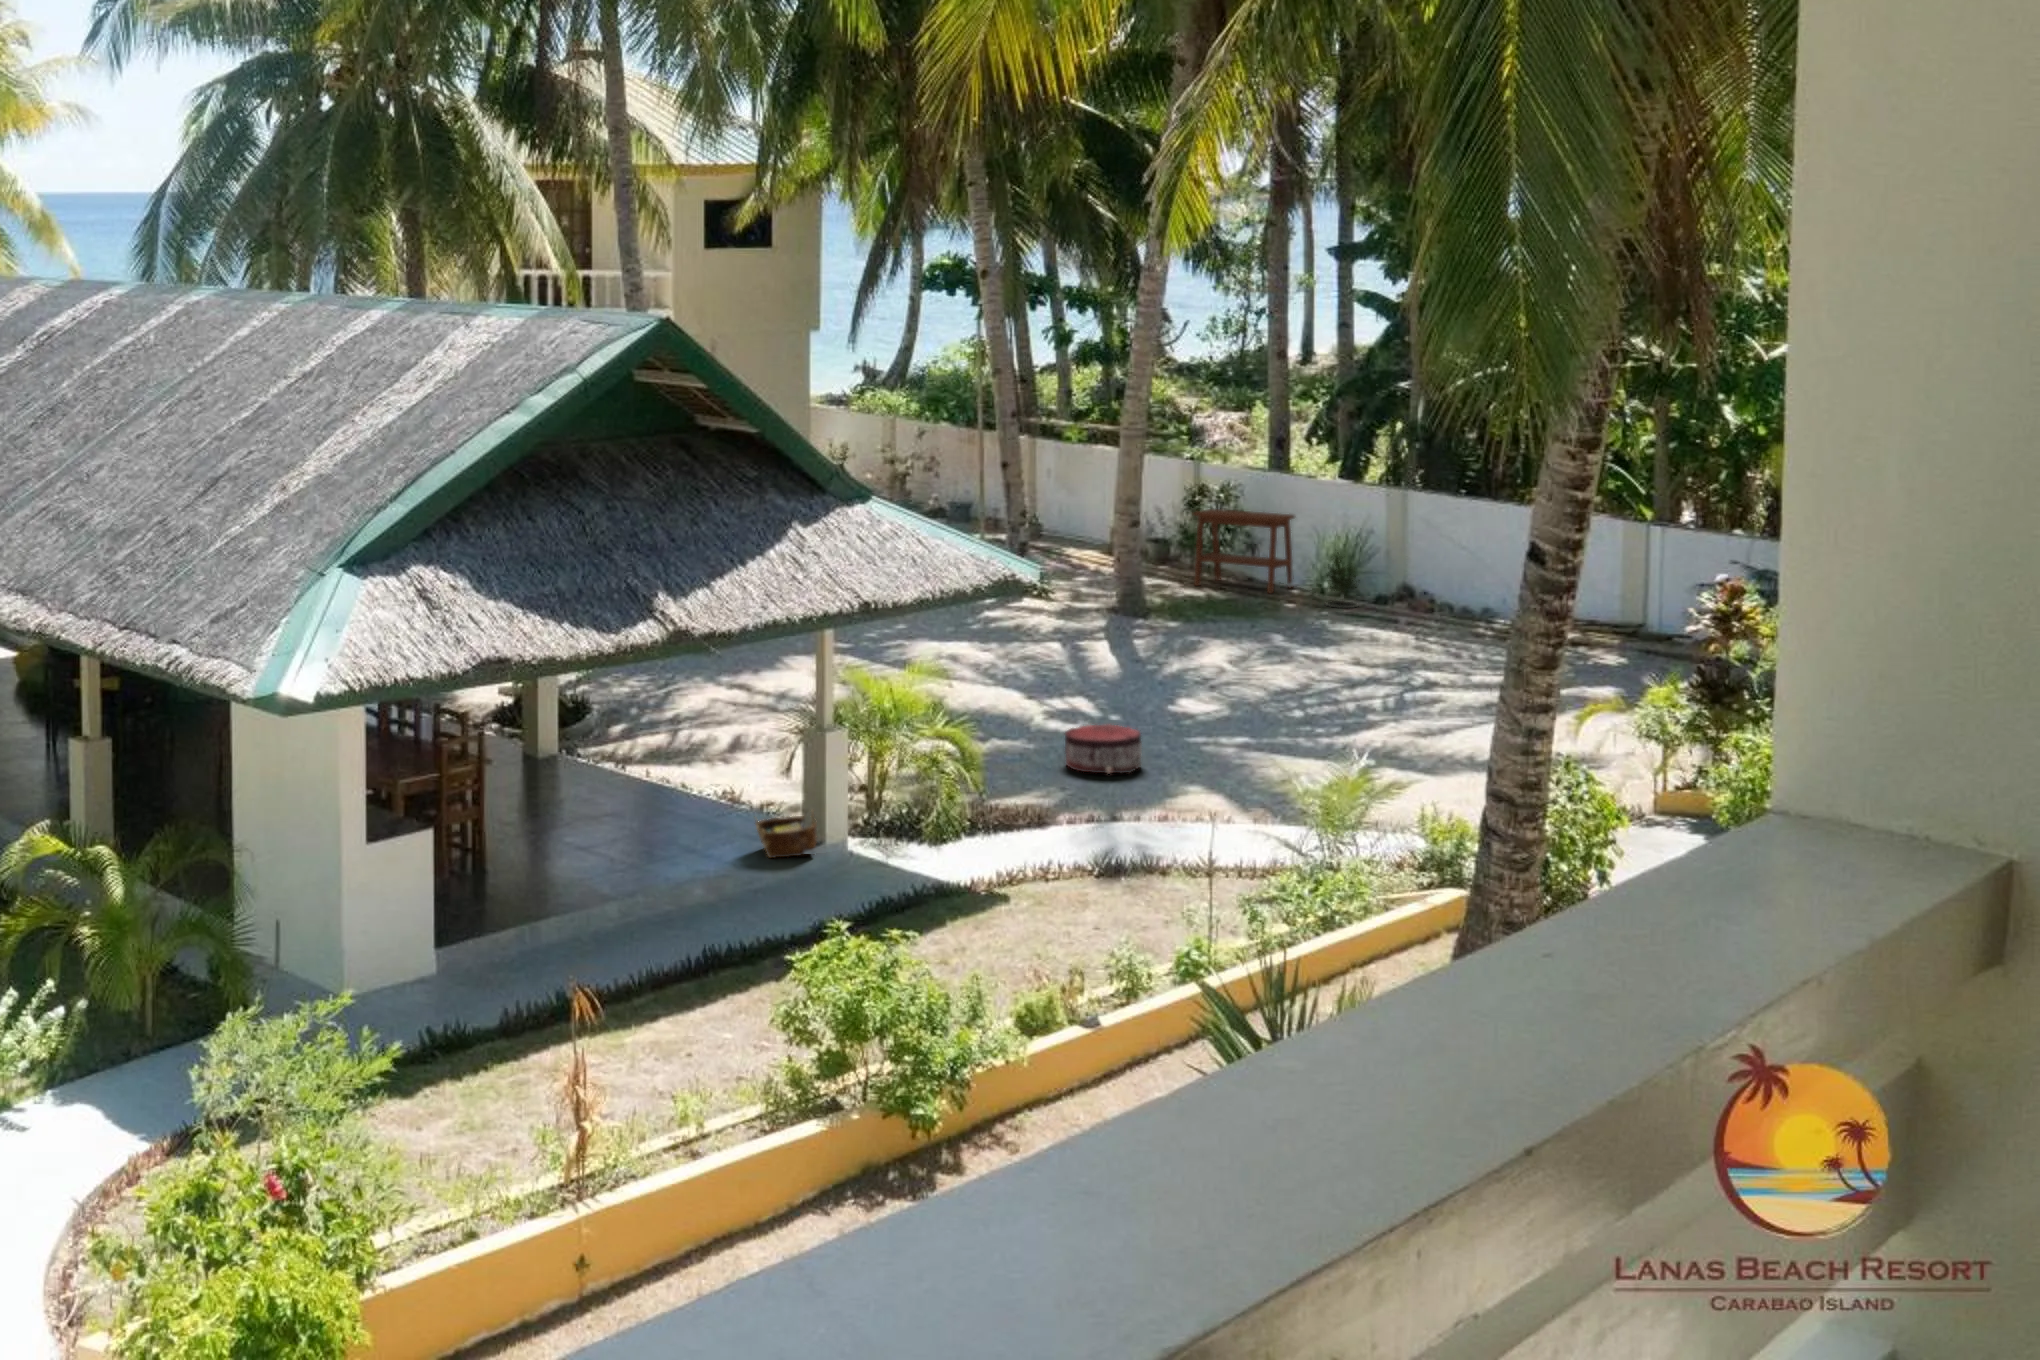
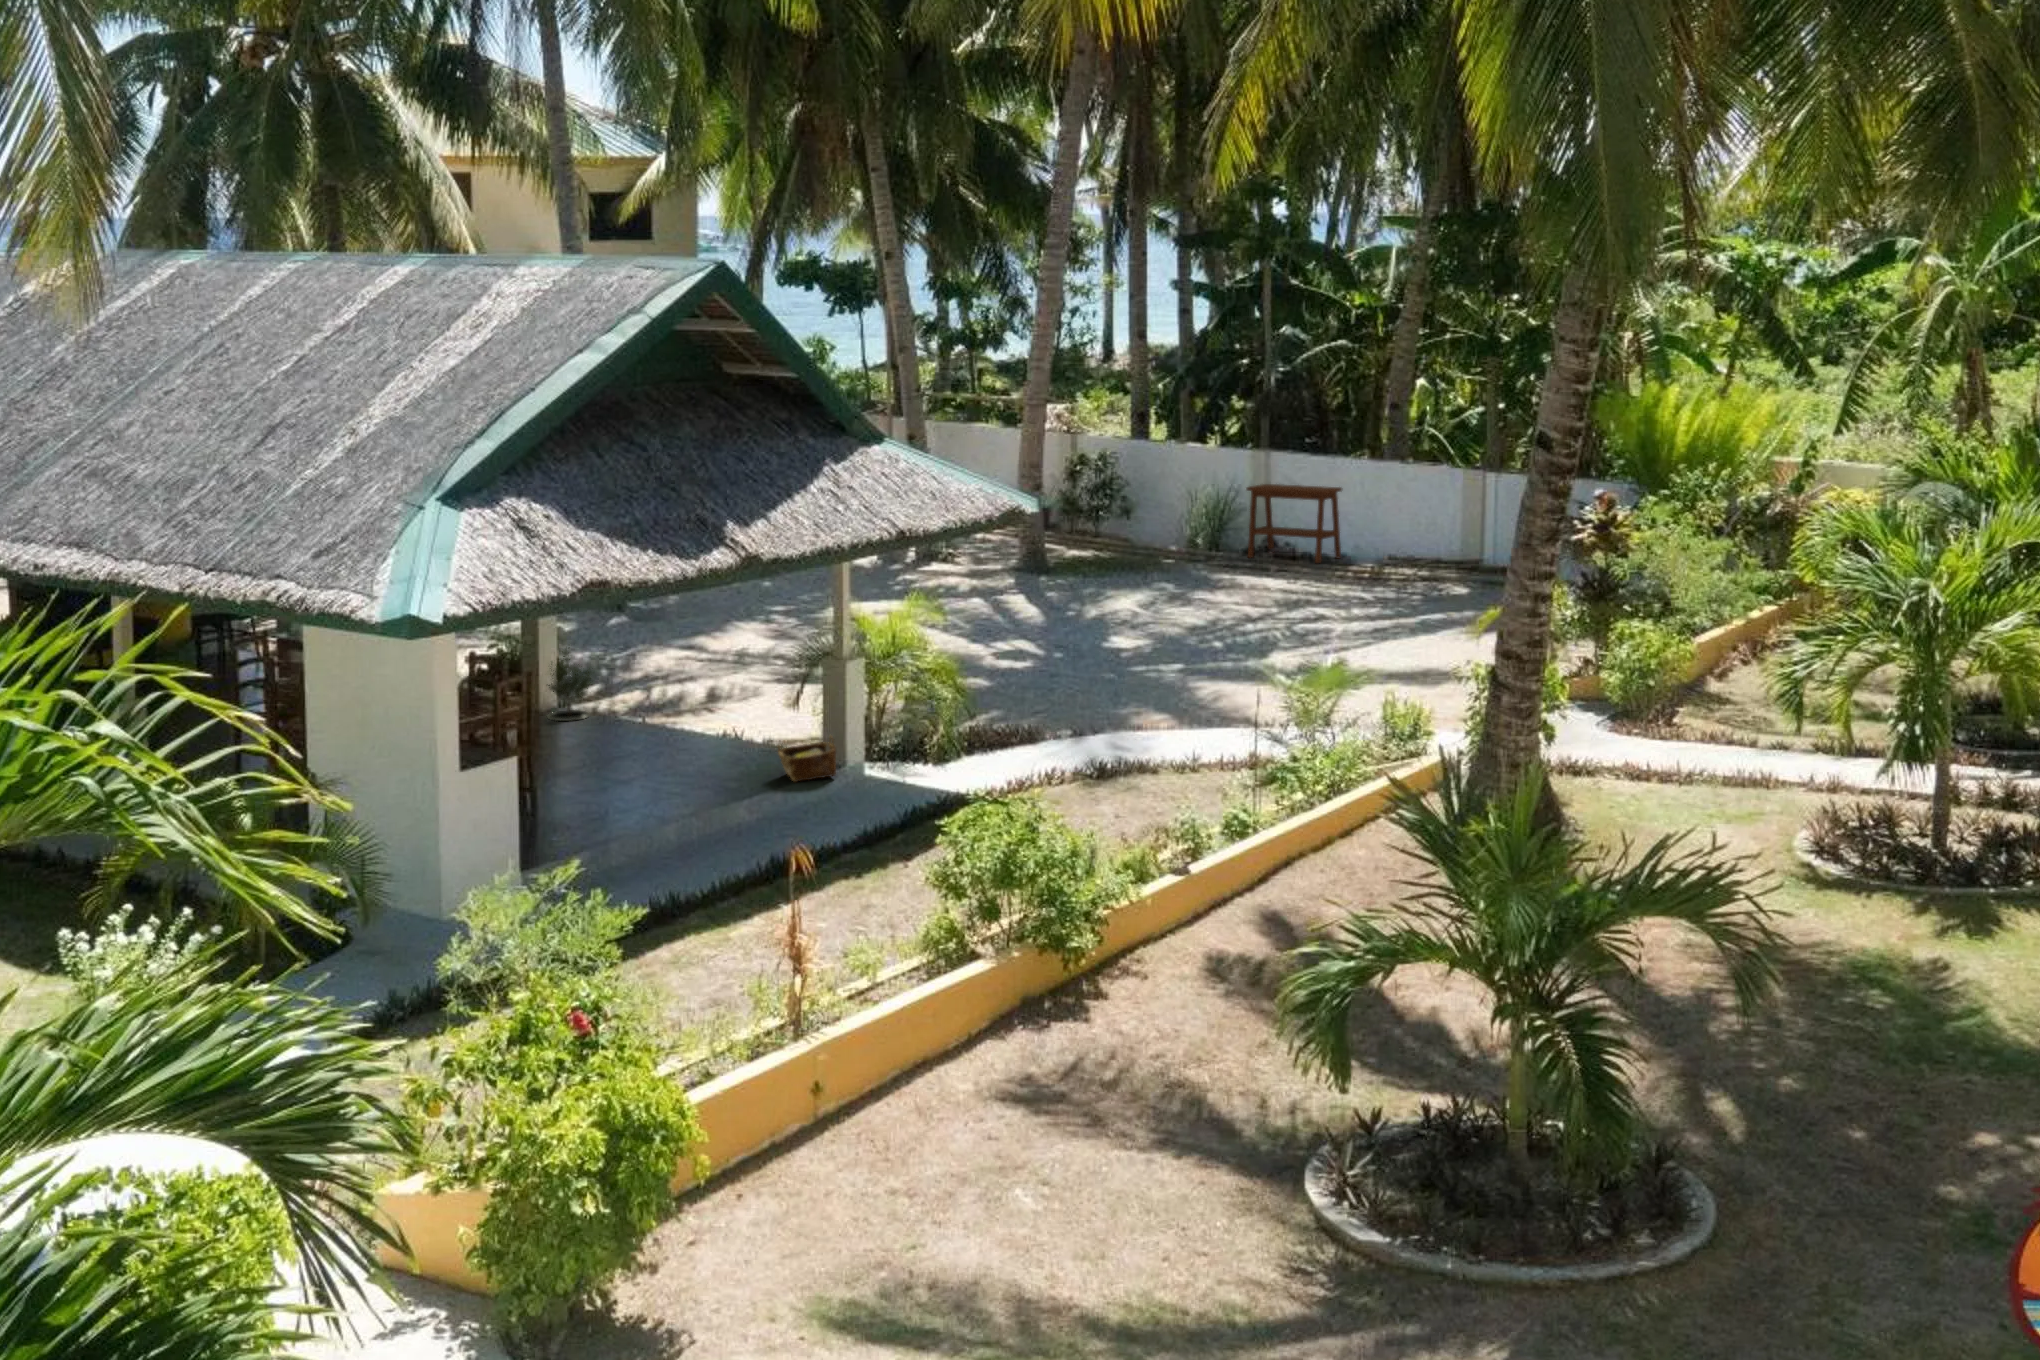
side table: present [1194,509,1295,593] -> present [1246,484,1342,563]
potted tree: present [1326,552,1357,608] -> present [548,647,591,721]
pouf: present [1065,724,1142,774] -> none [1023,655,1092,699]

